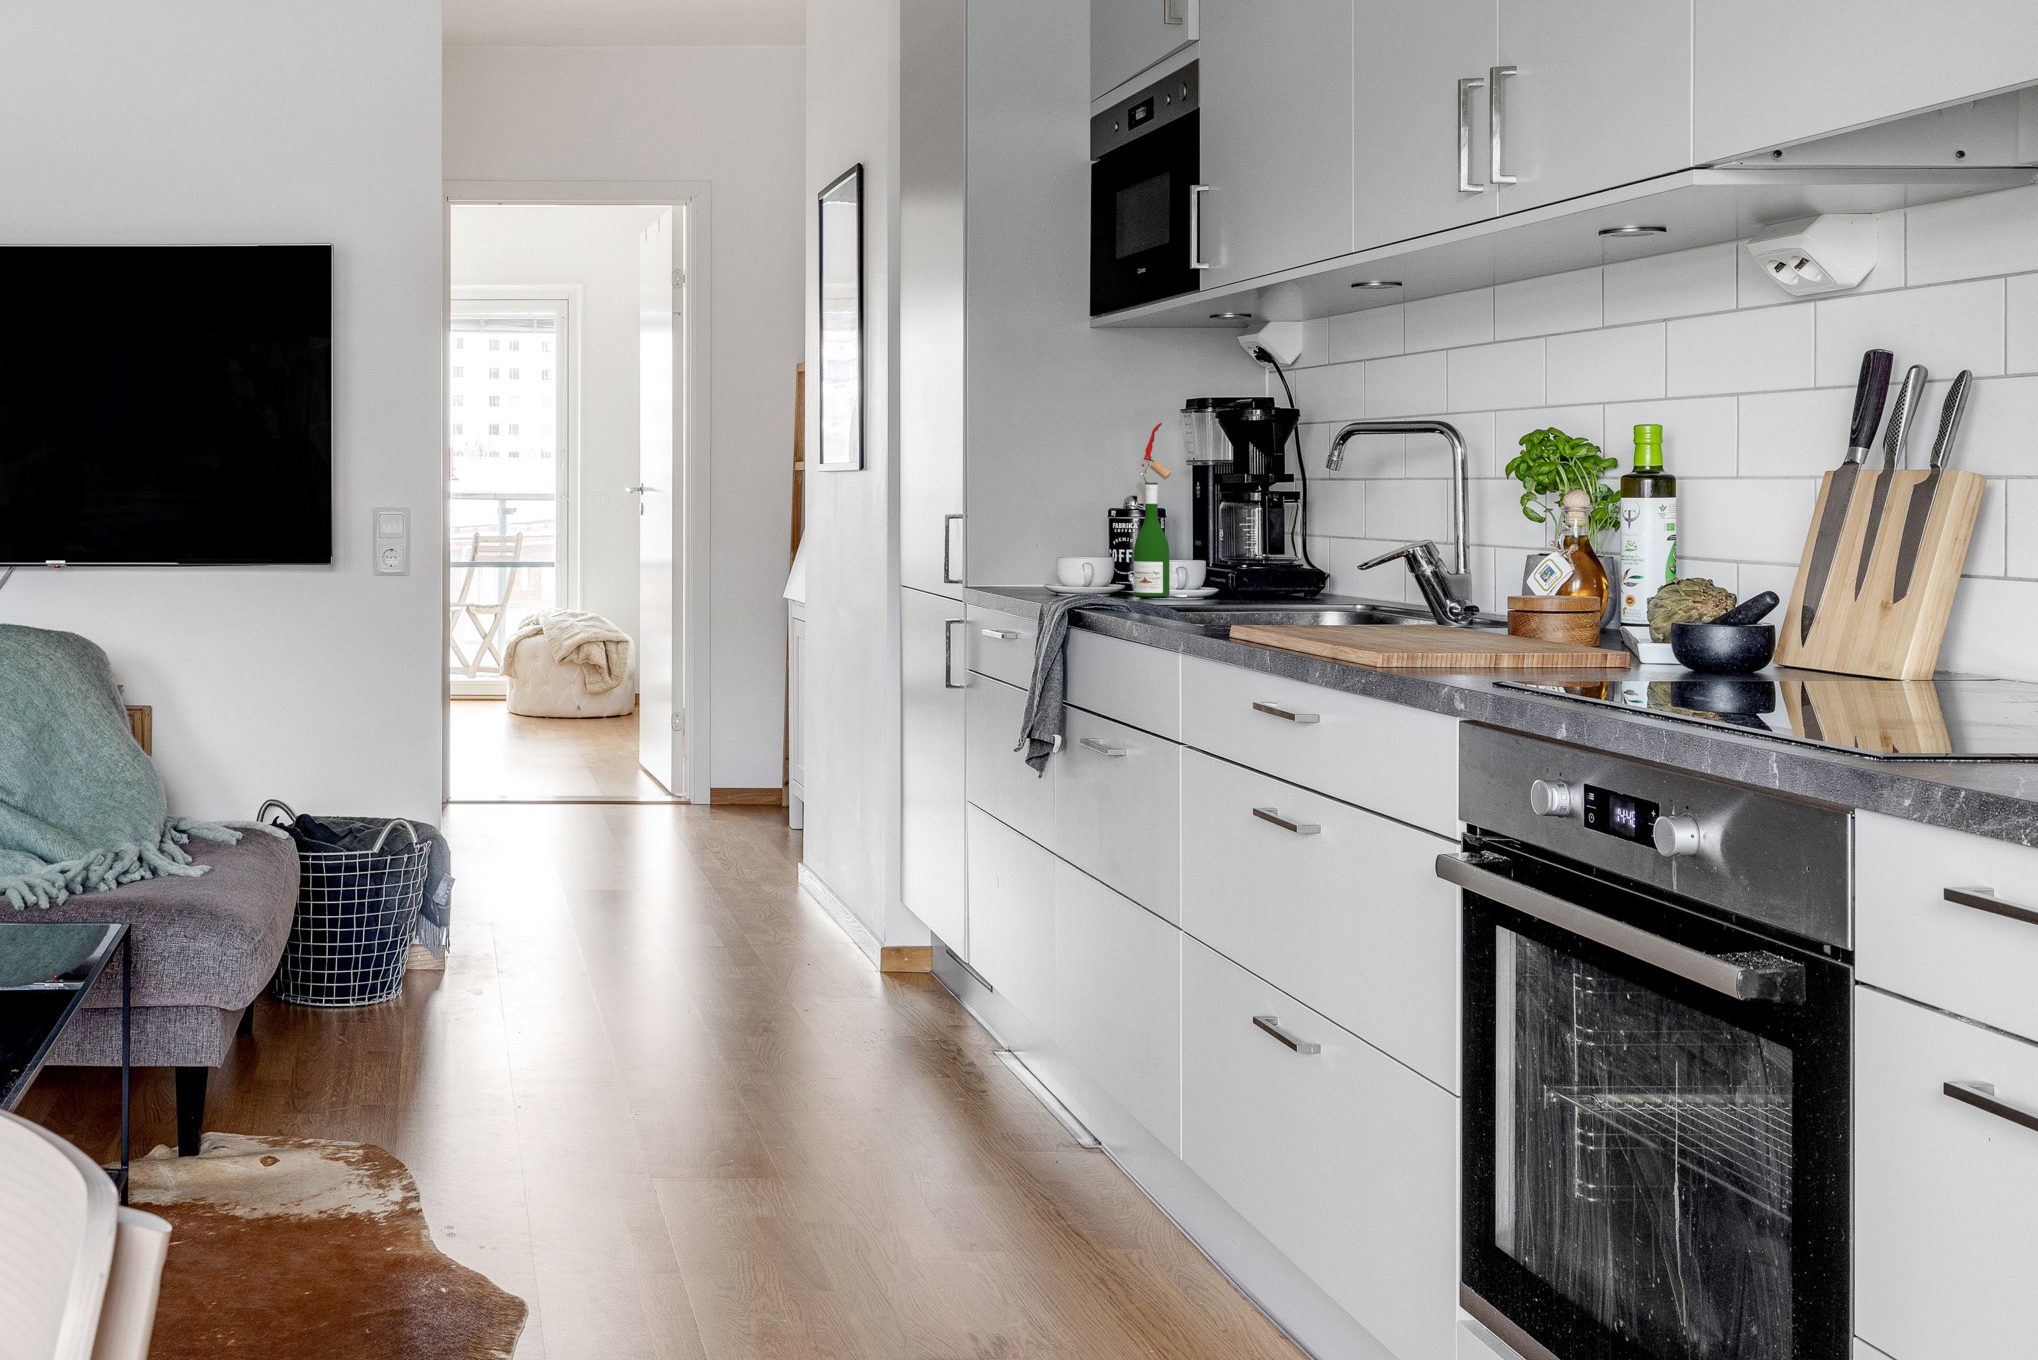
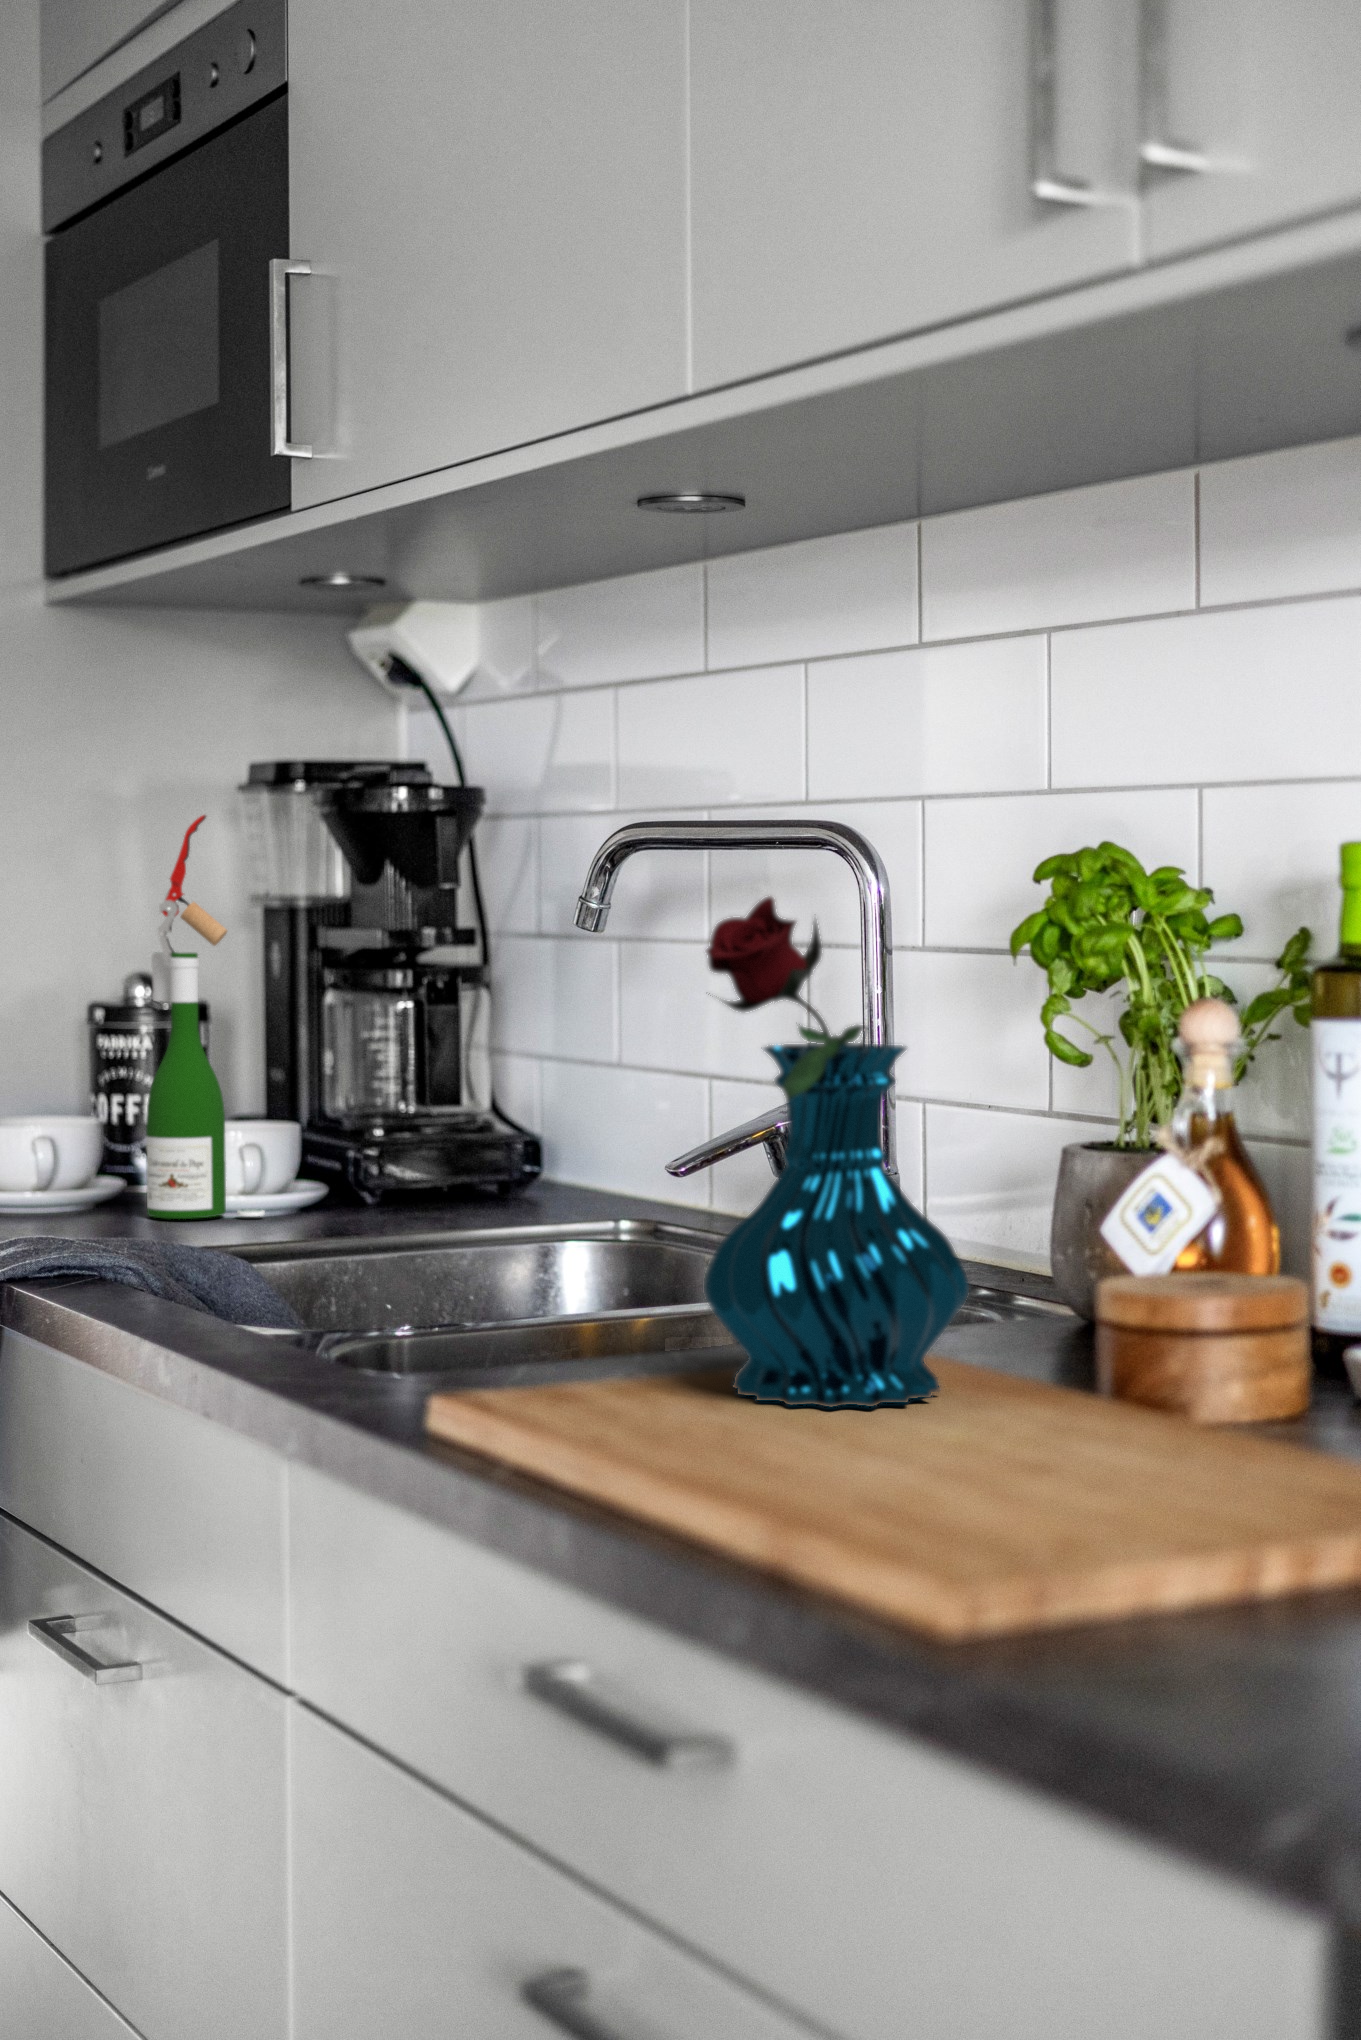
vase: none [1348,449,1460,641] -> present [704,897,969,1407]

